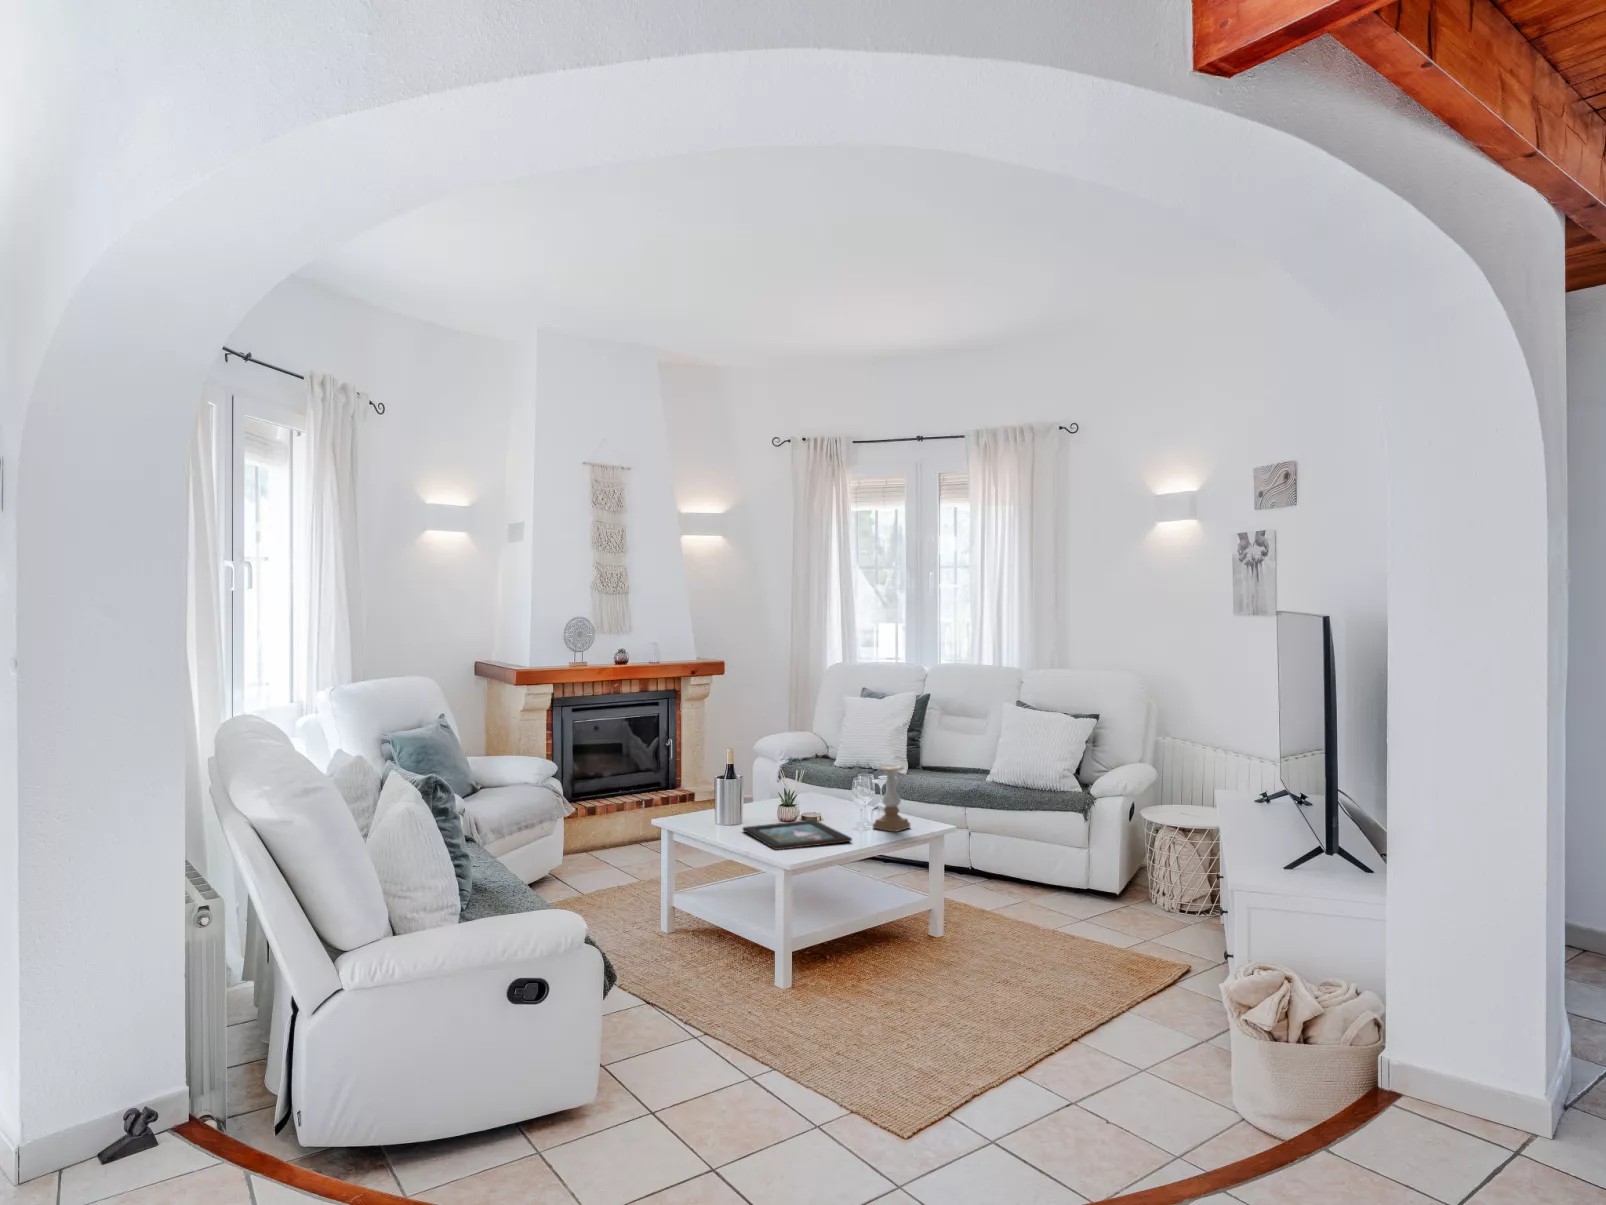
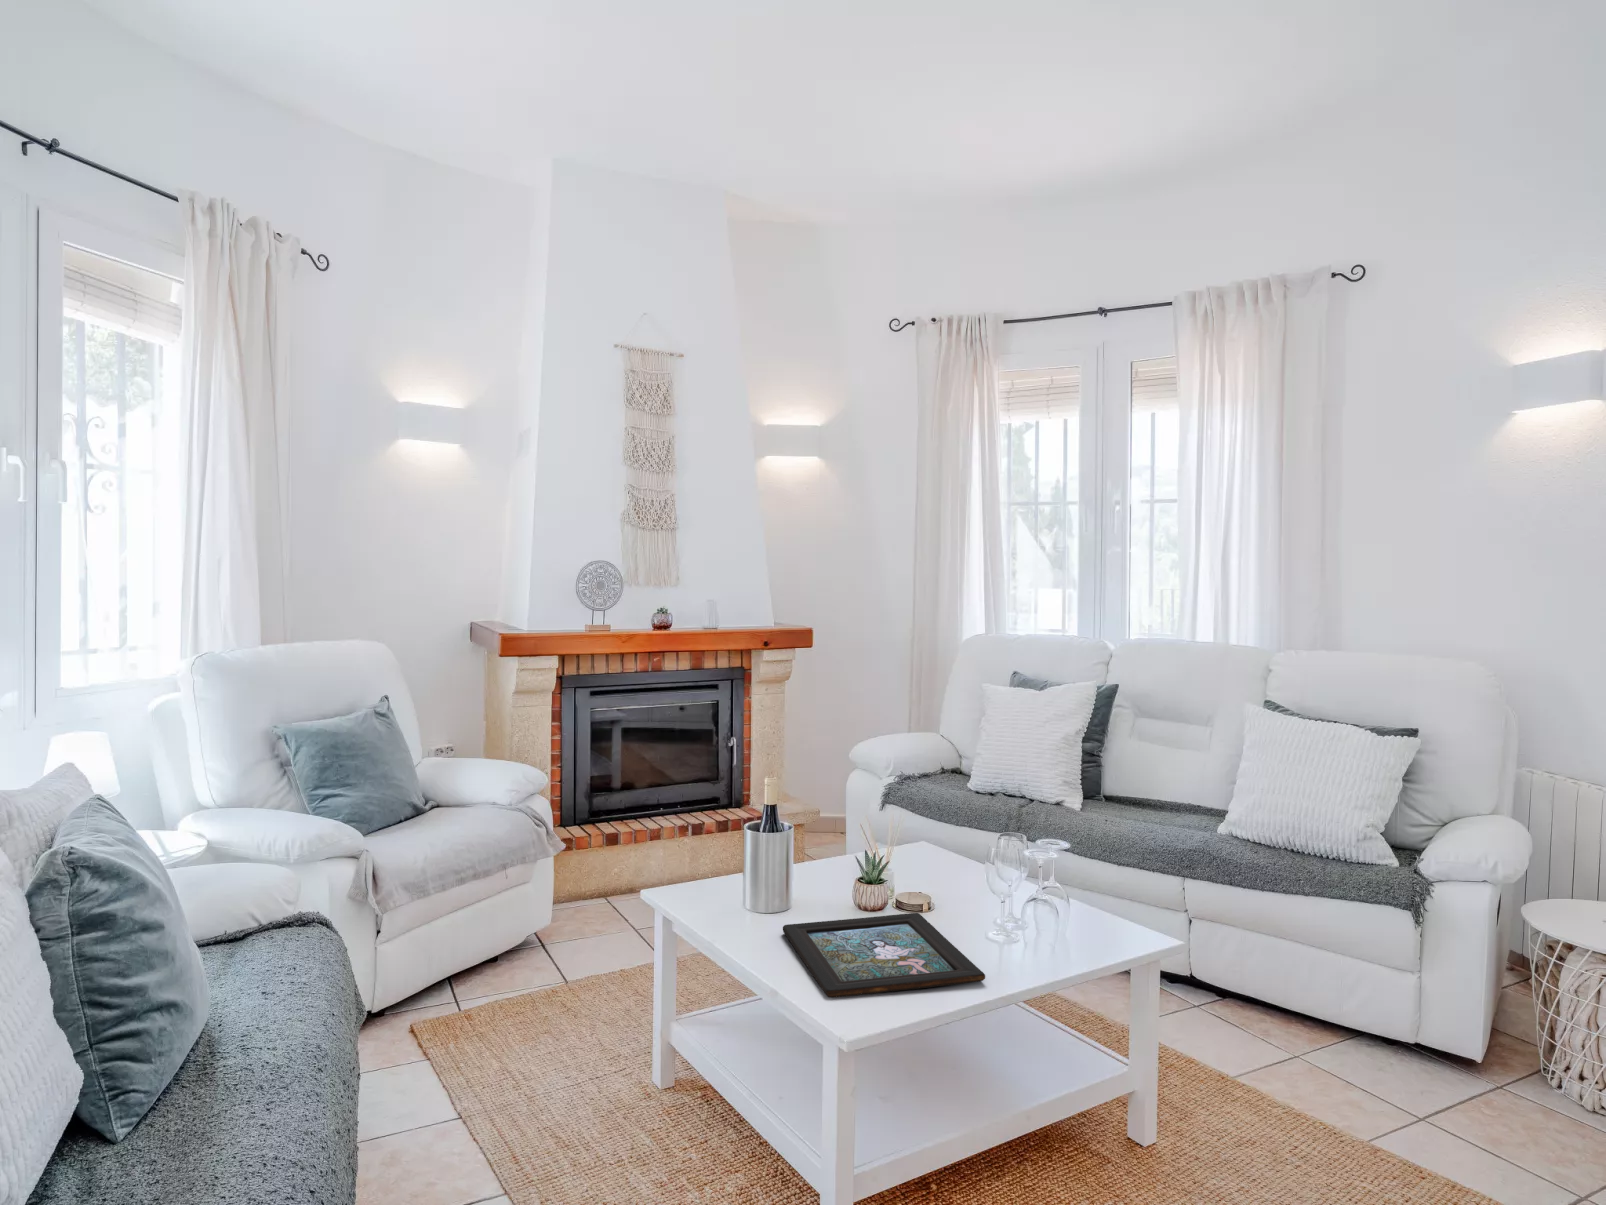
candle holder: present [873,764,910,832] -> none [1026,819,1099,953]

